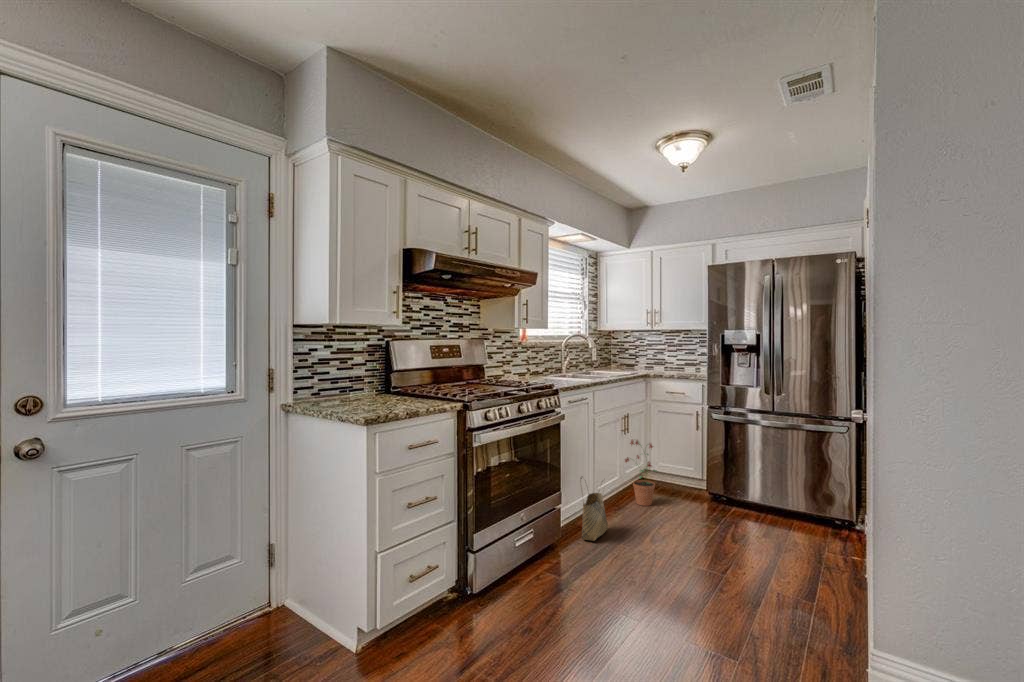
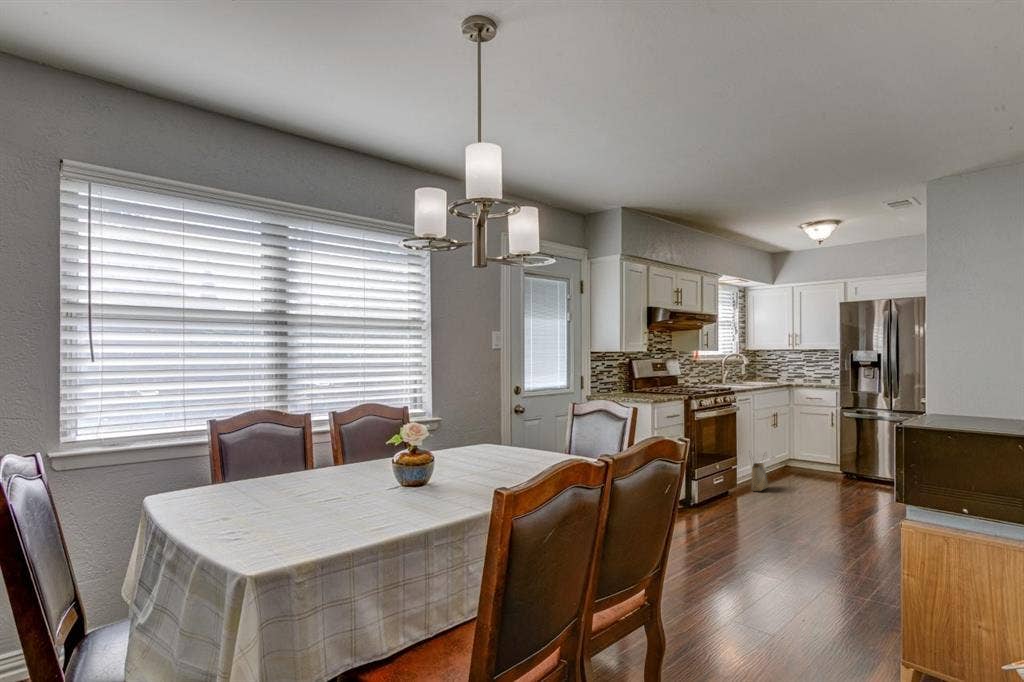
potted plant: present [625,440,657,506] -> none [776,431,803,479]

